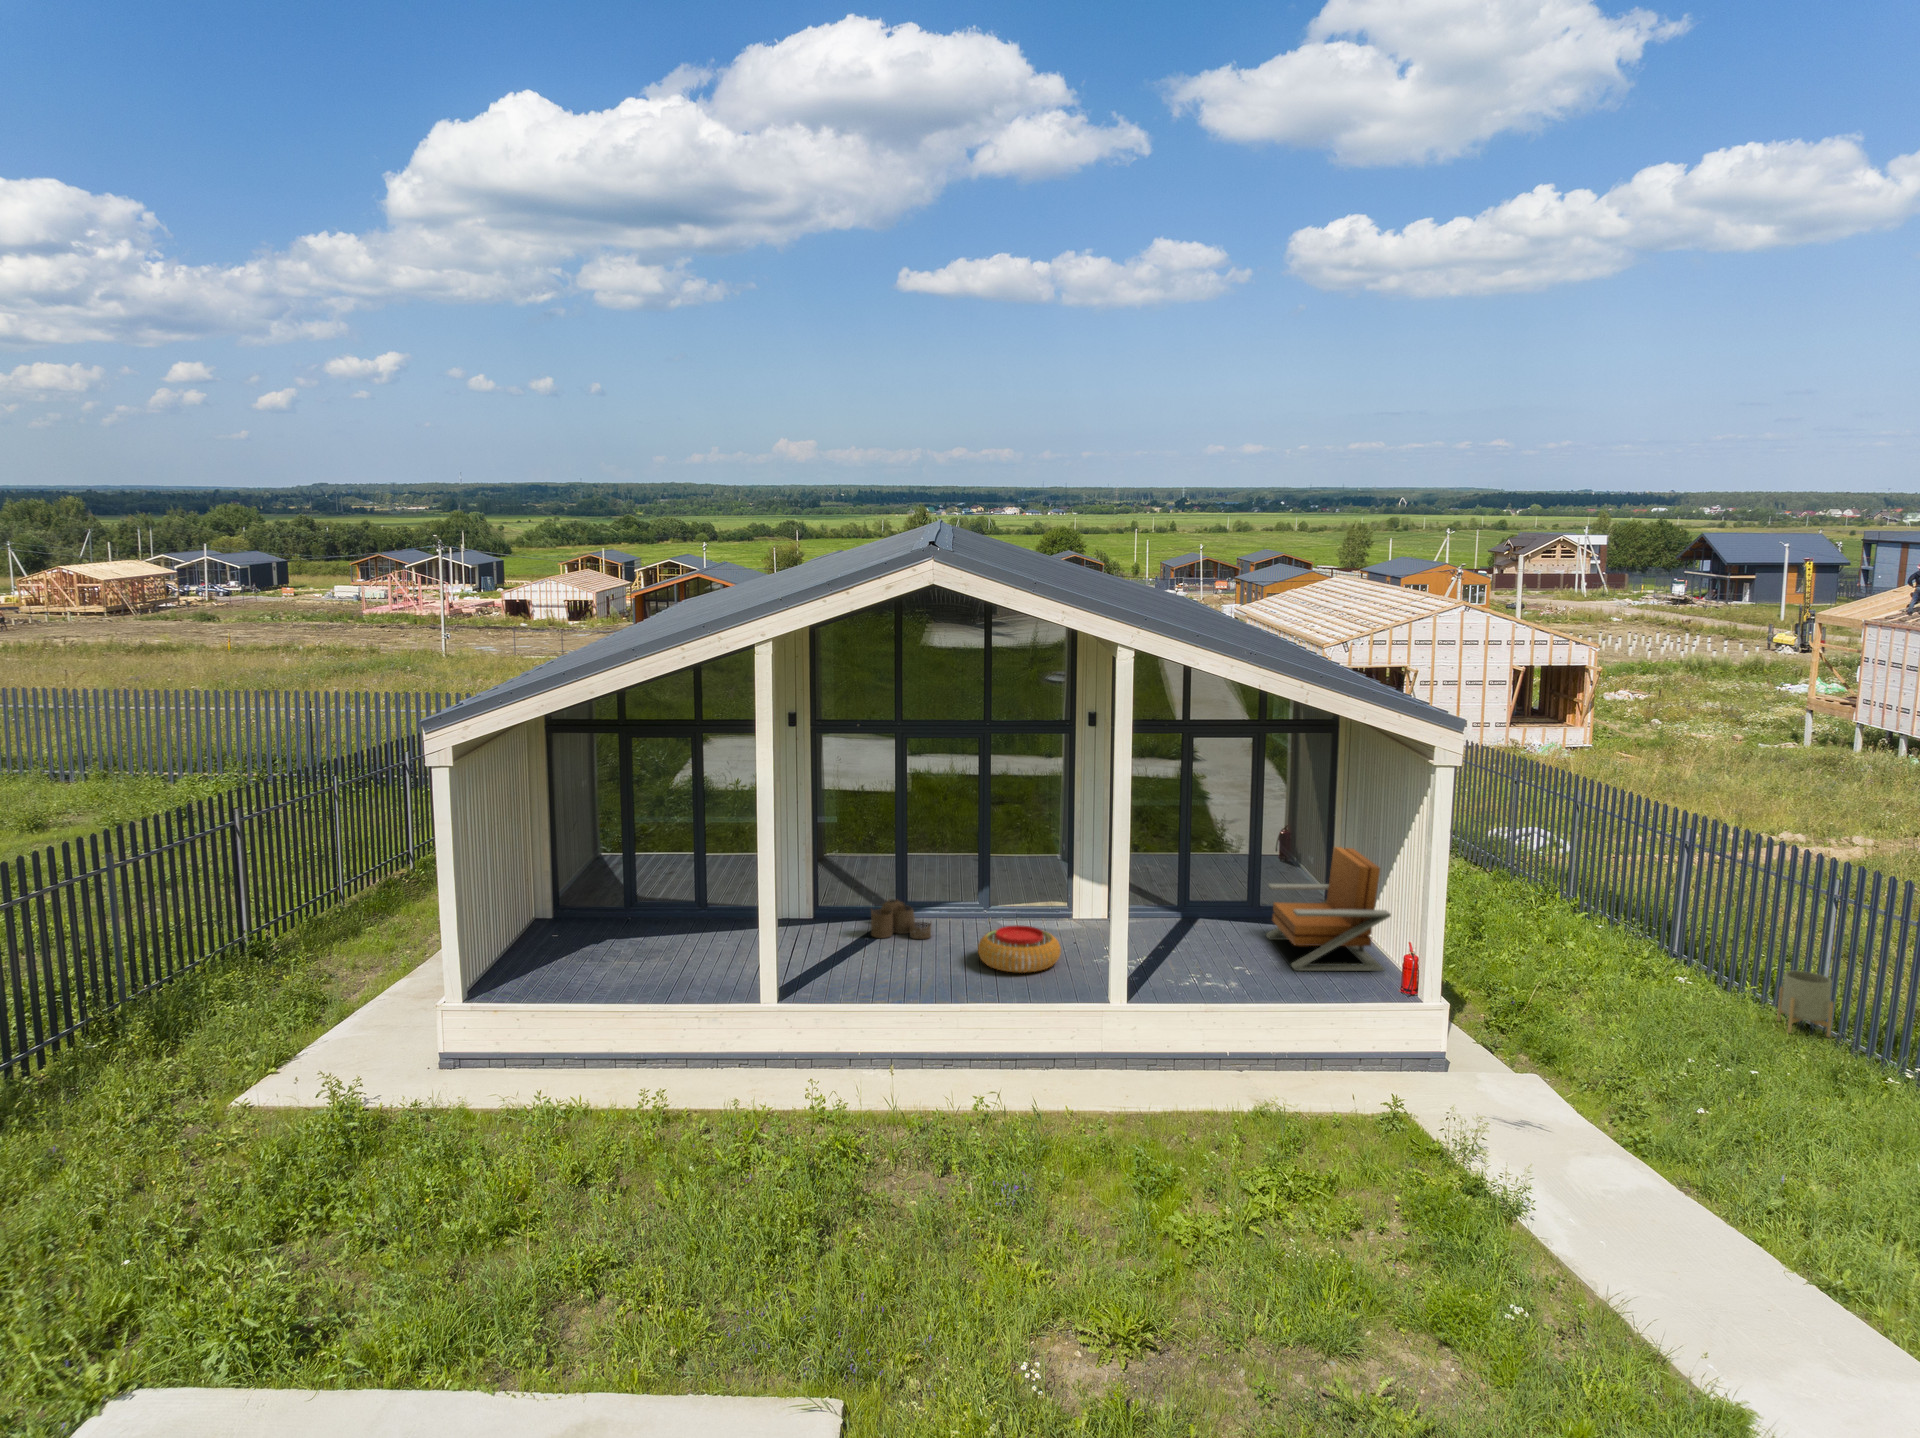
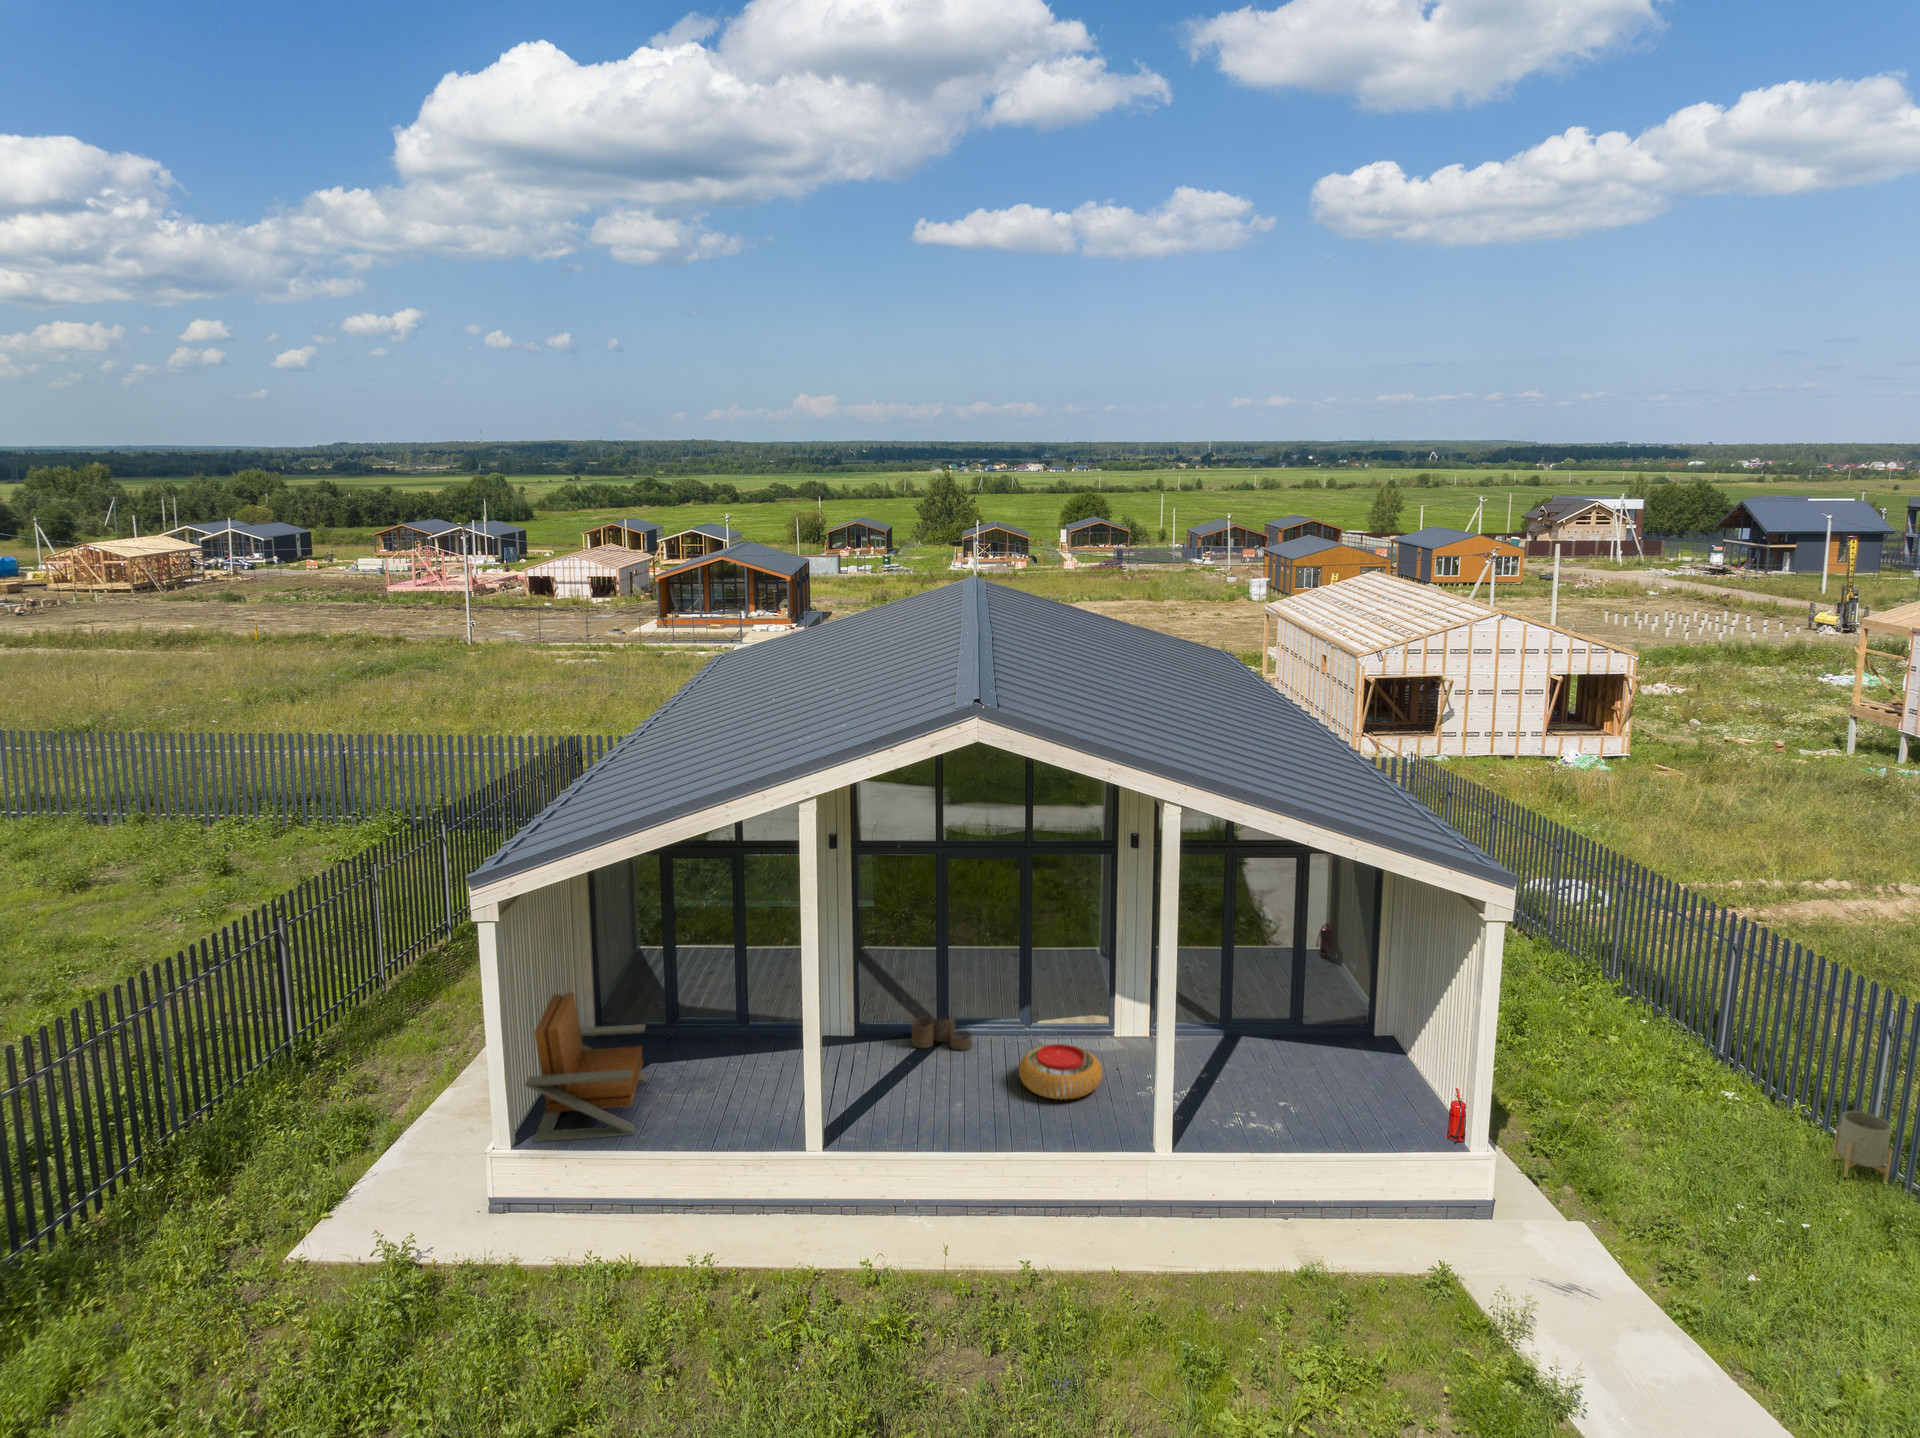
lounge chair: present [1266,847,1391,971] -> present [525,992,648,1142]

